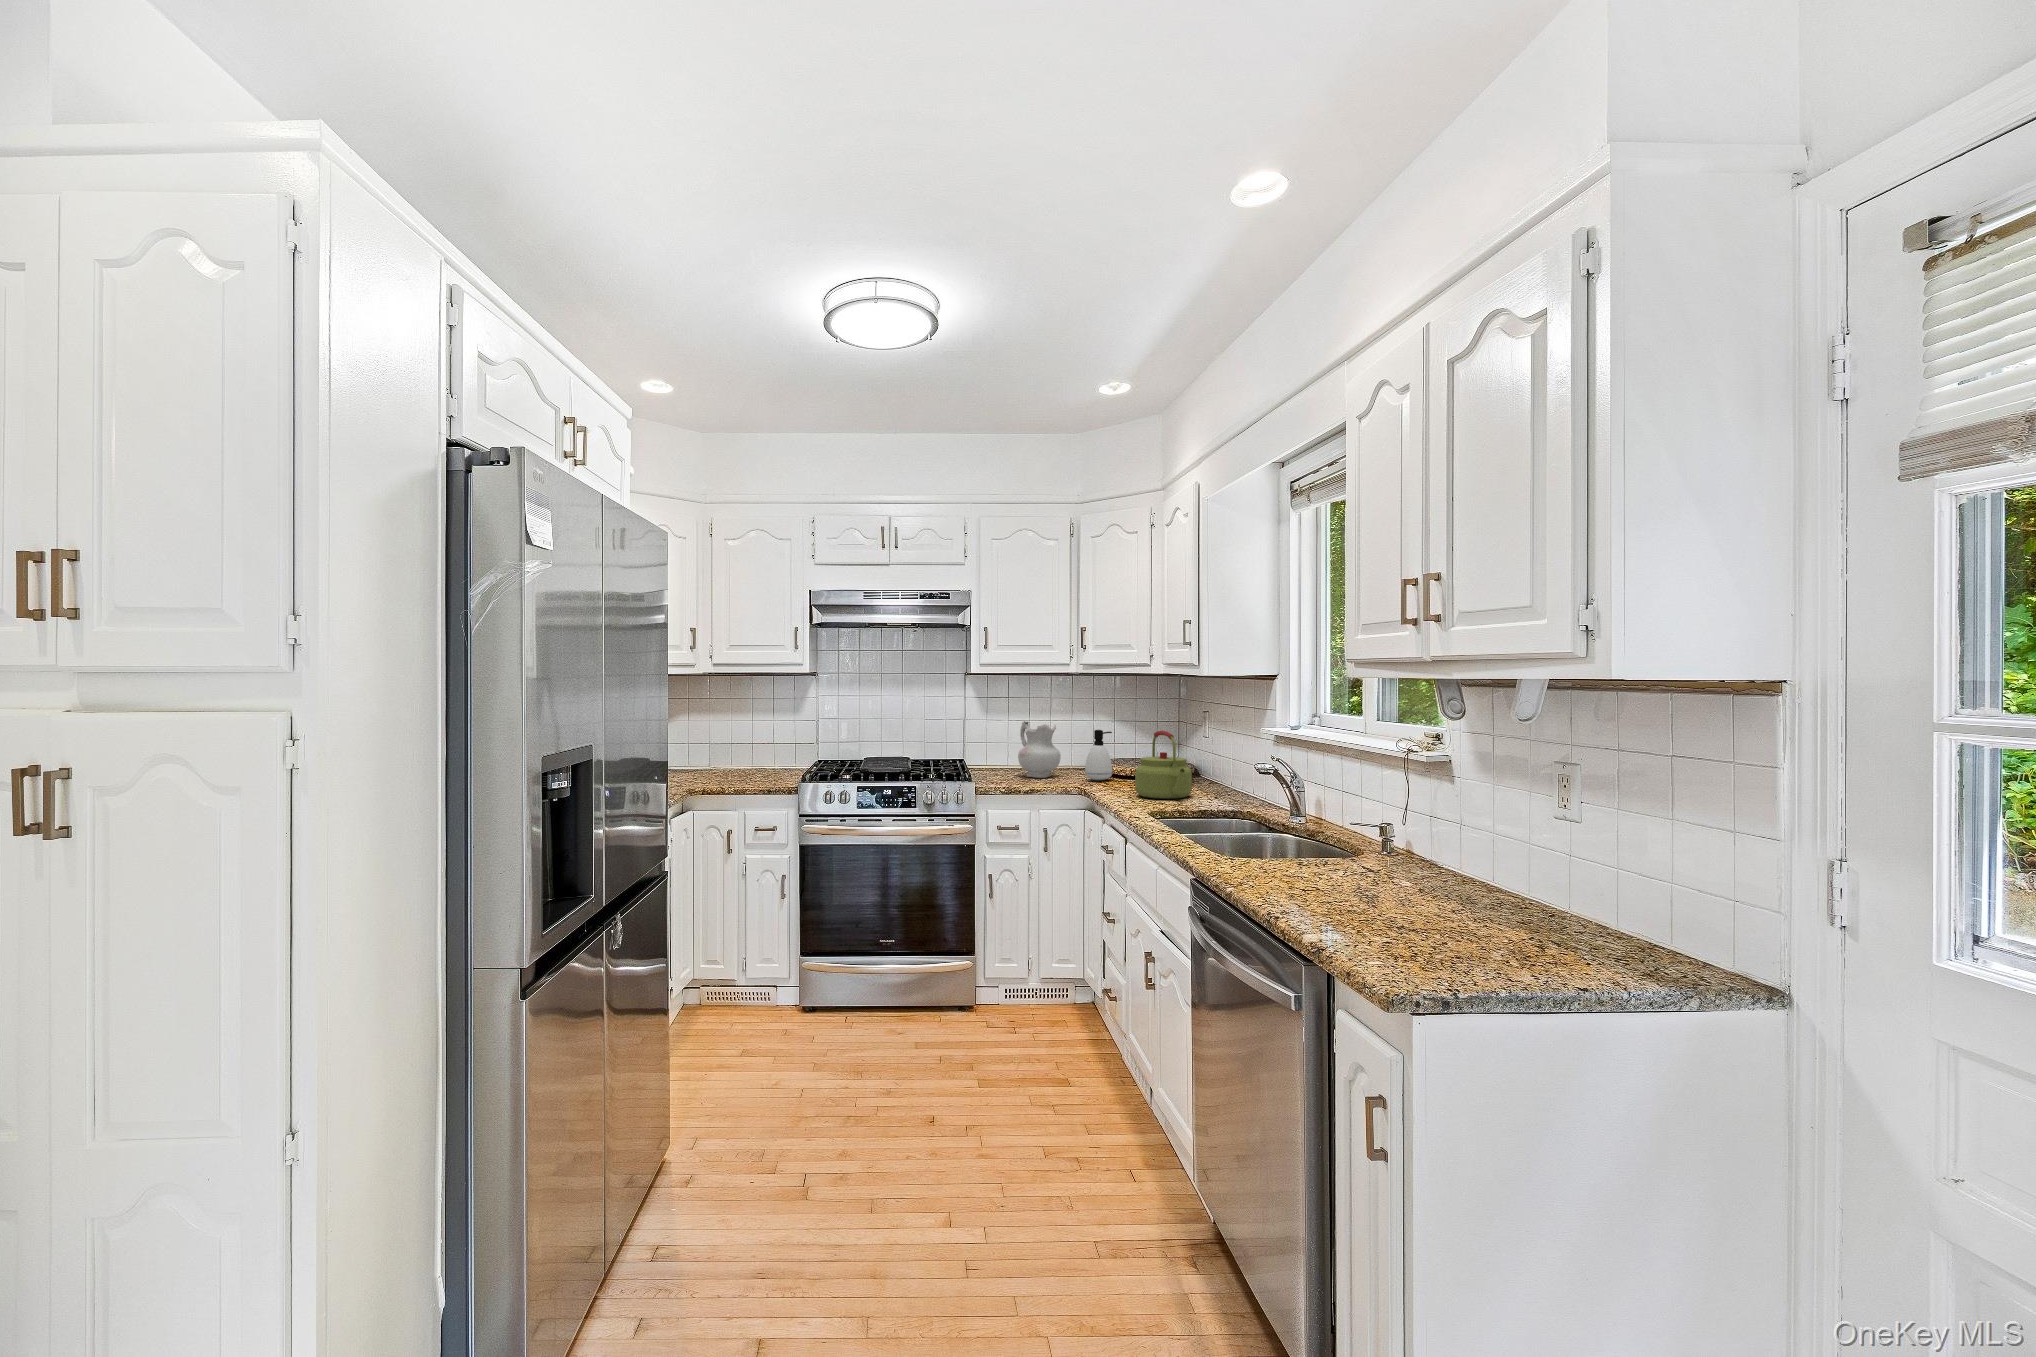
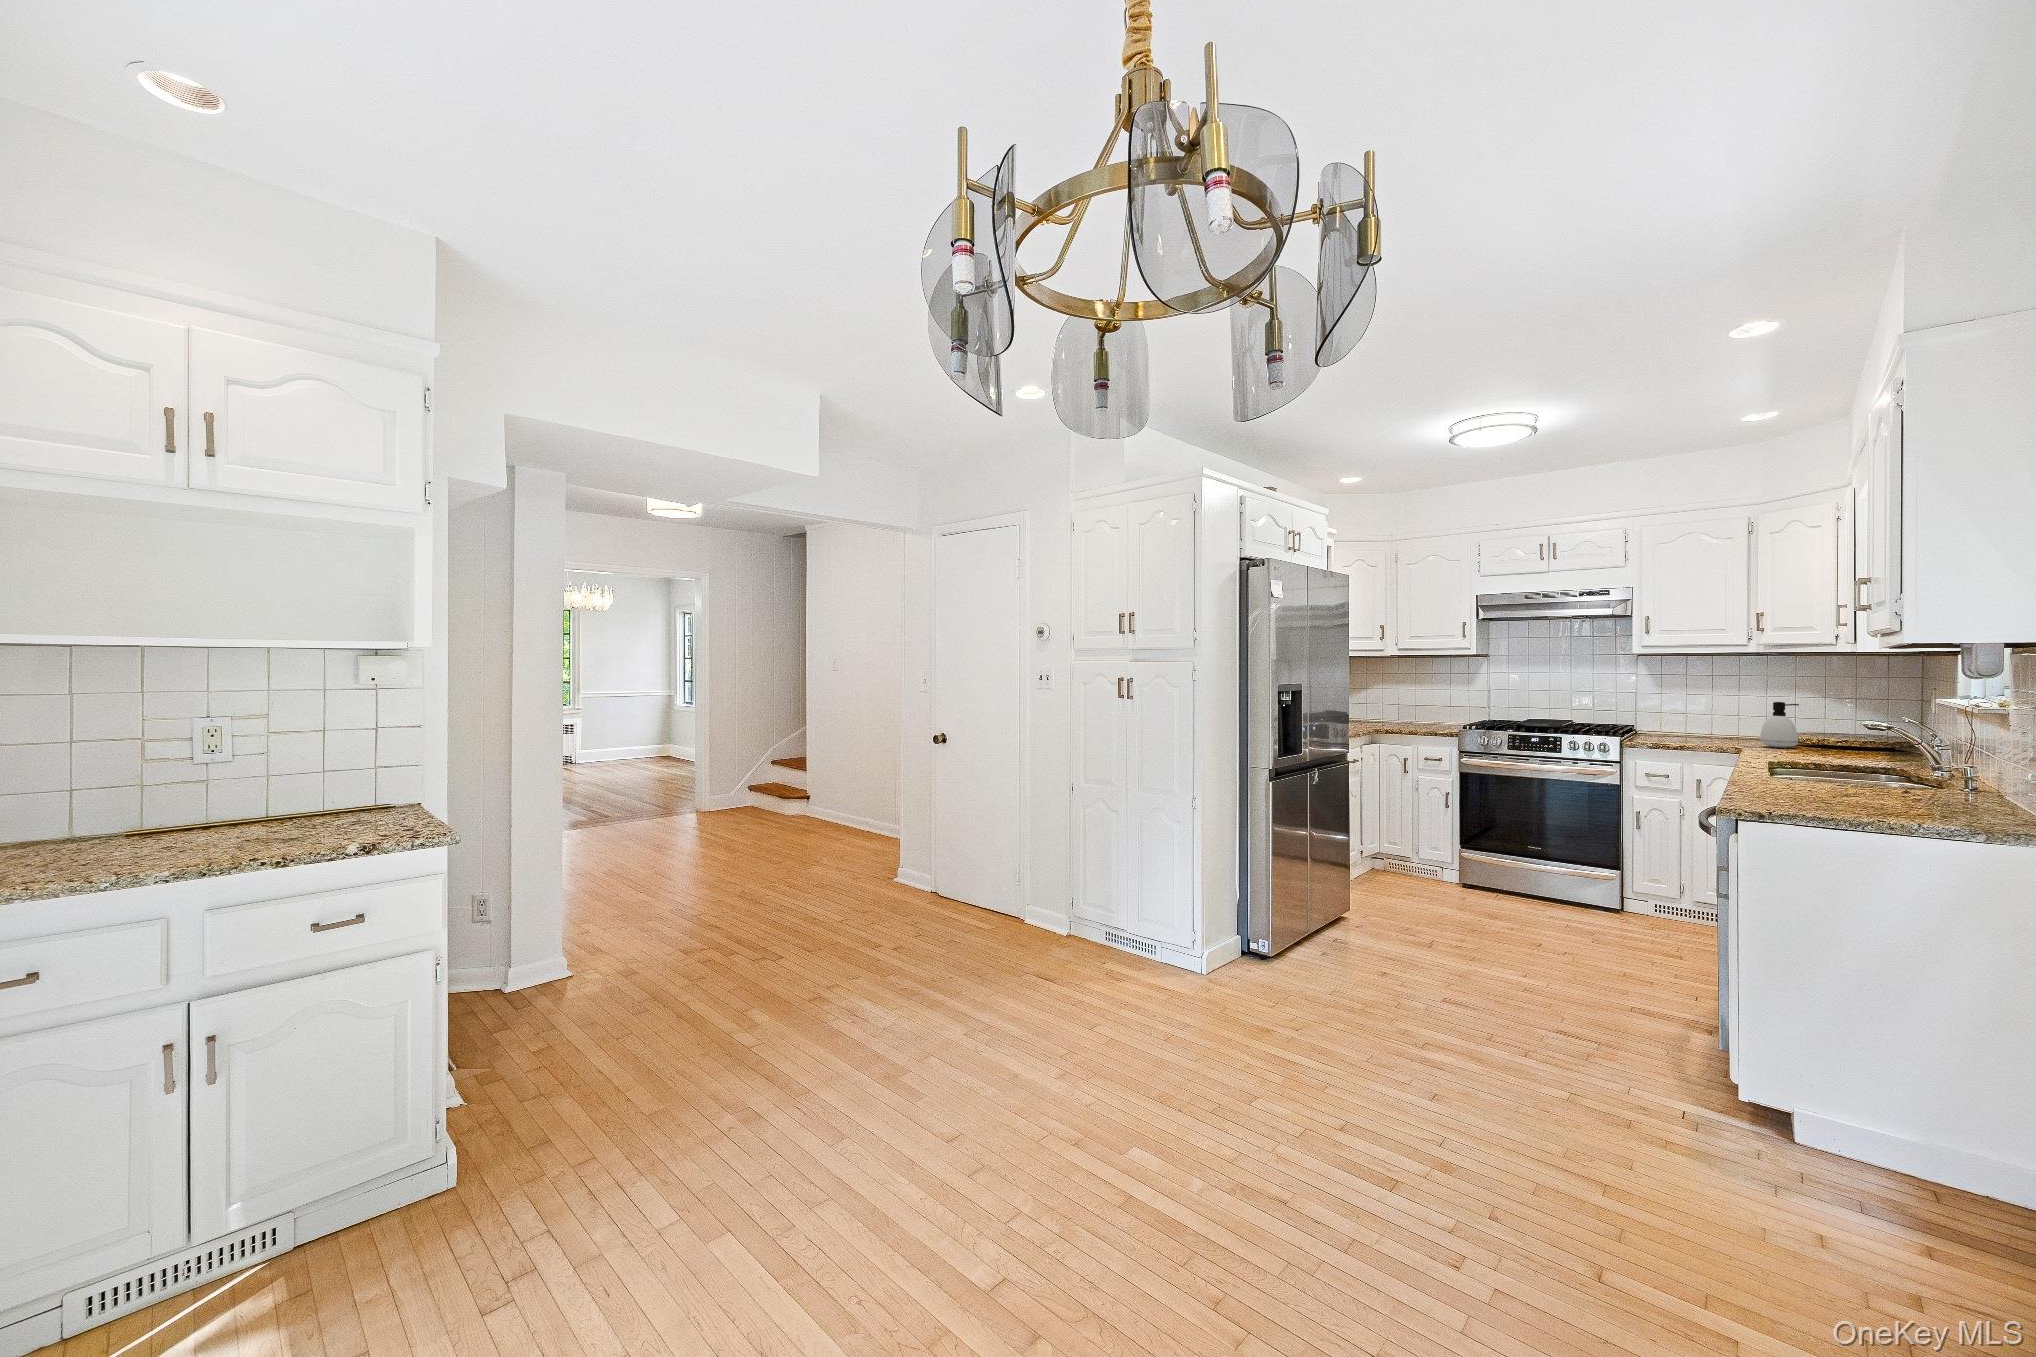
ceramic pitcher: present [1018,721,1061,778] -> none [1680,693,1733,742]
kettle: present [1135,731,1192,799] -> none [1807,703,1893,767]

